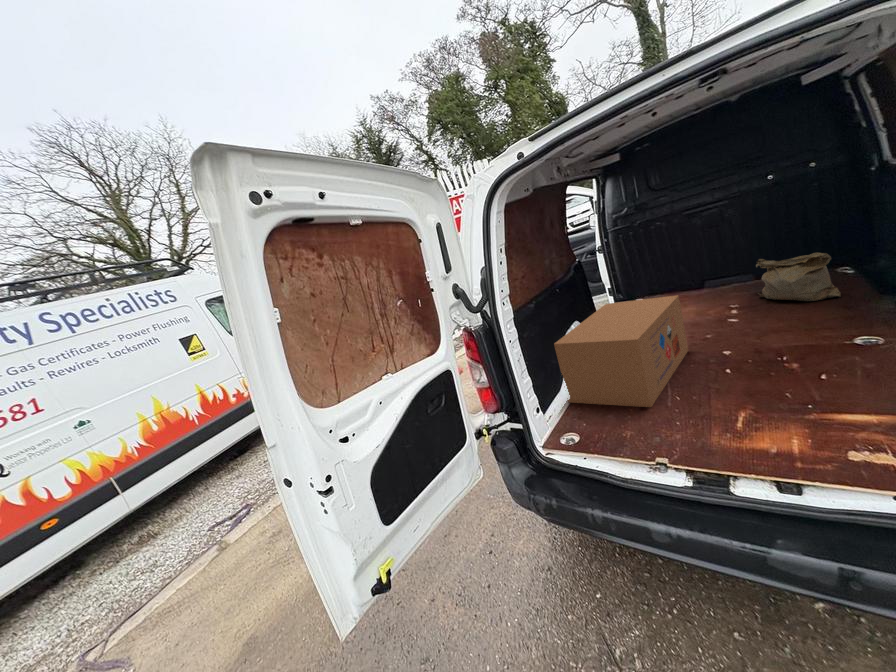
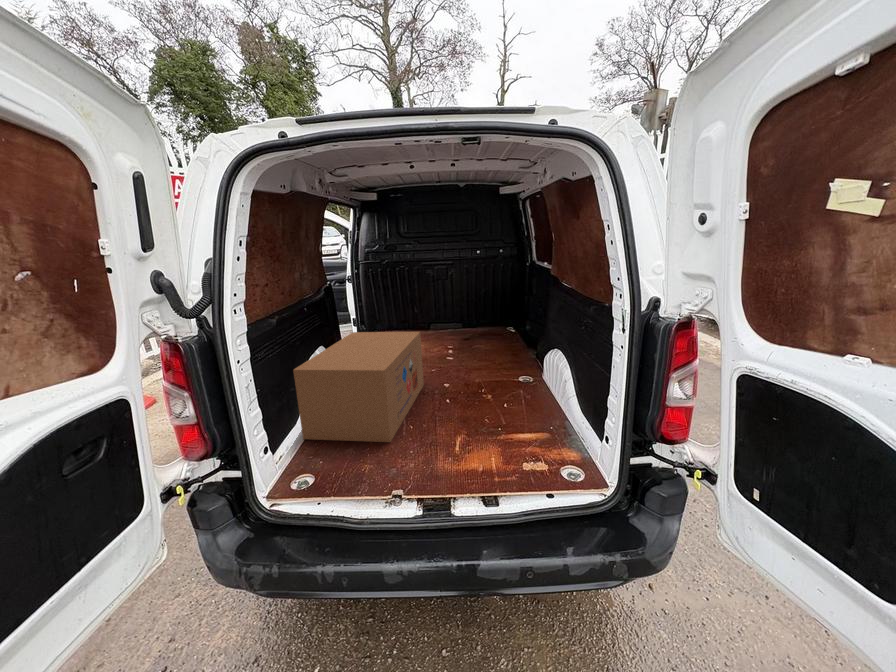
bag: present [756,253,841,301] -> none [475,311,527,350]

